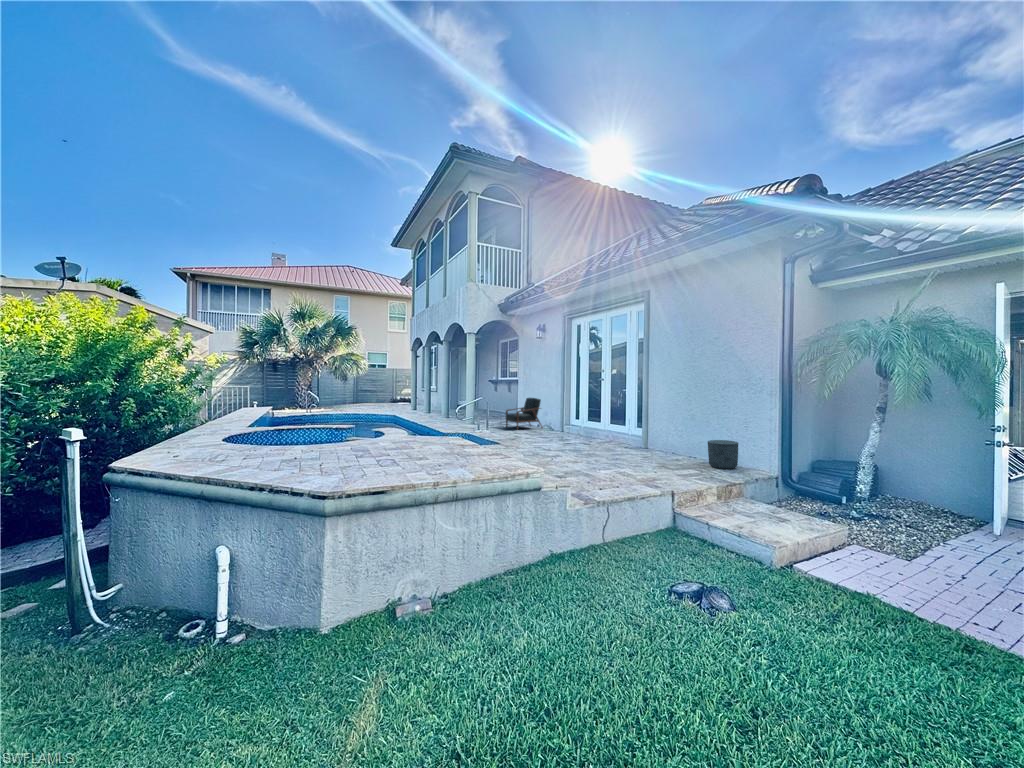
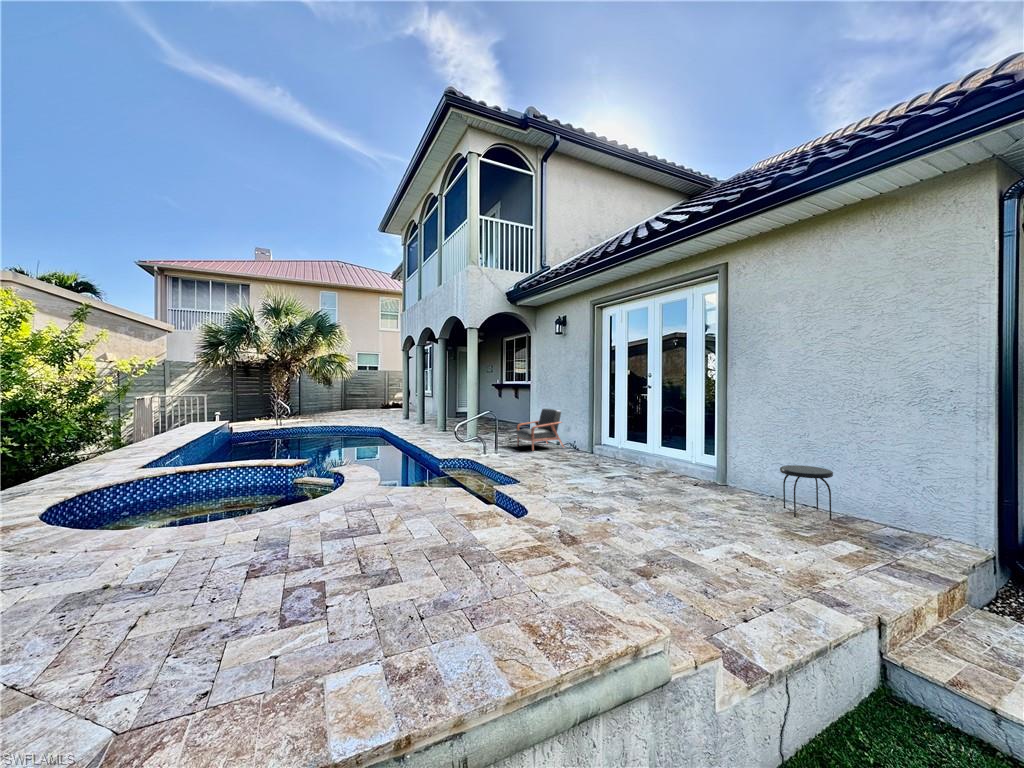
side table: none [669,429,700,462] -> present [780,465,833,519]
planter: present [708,440,738,469] -> none [859,488,919,540]

